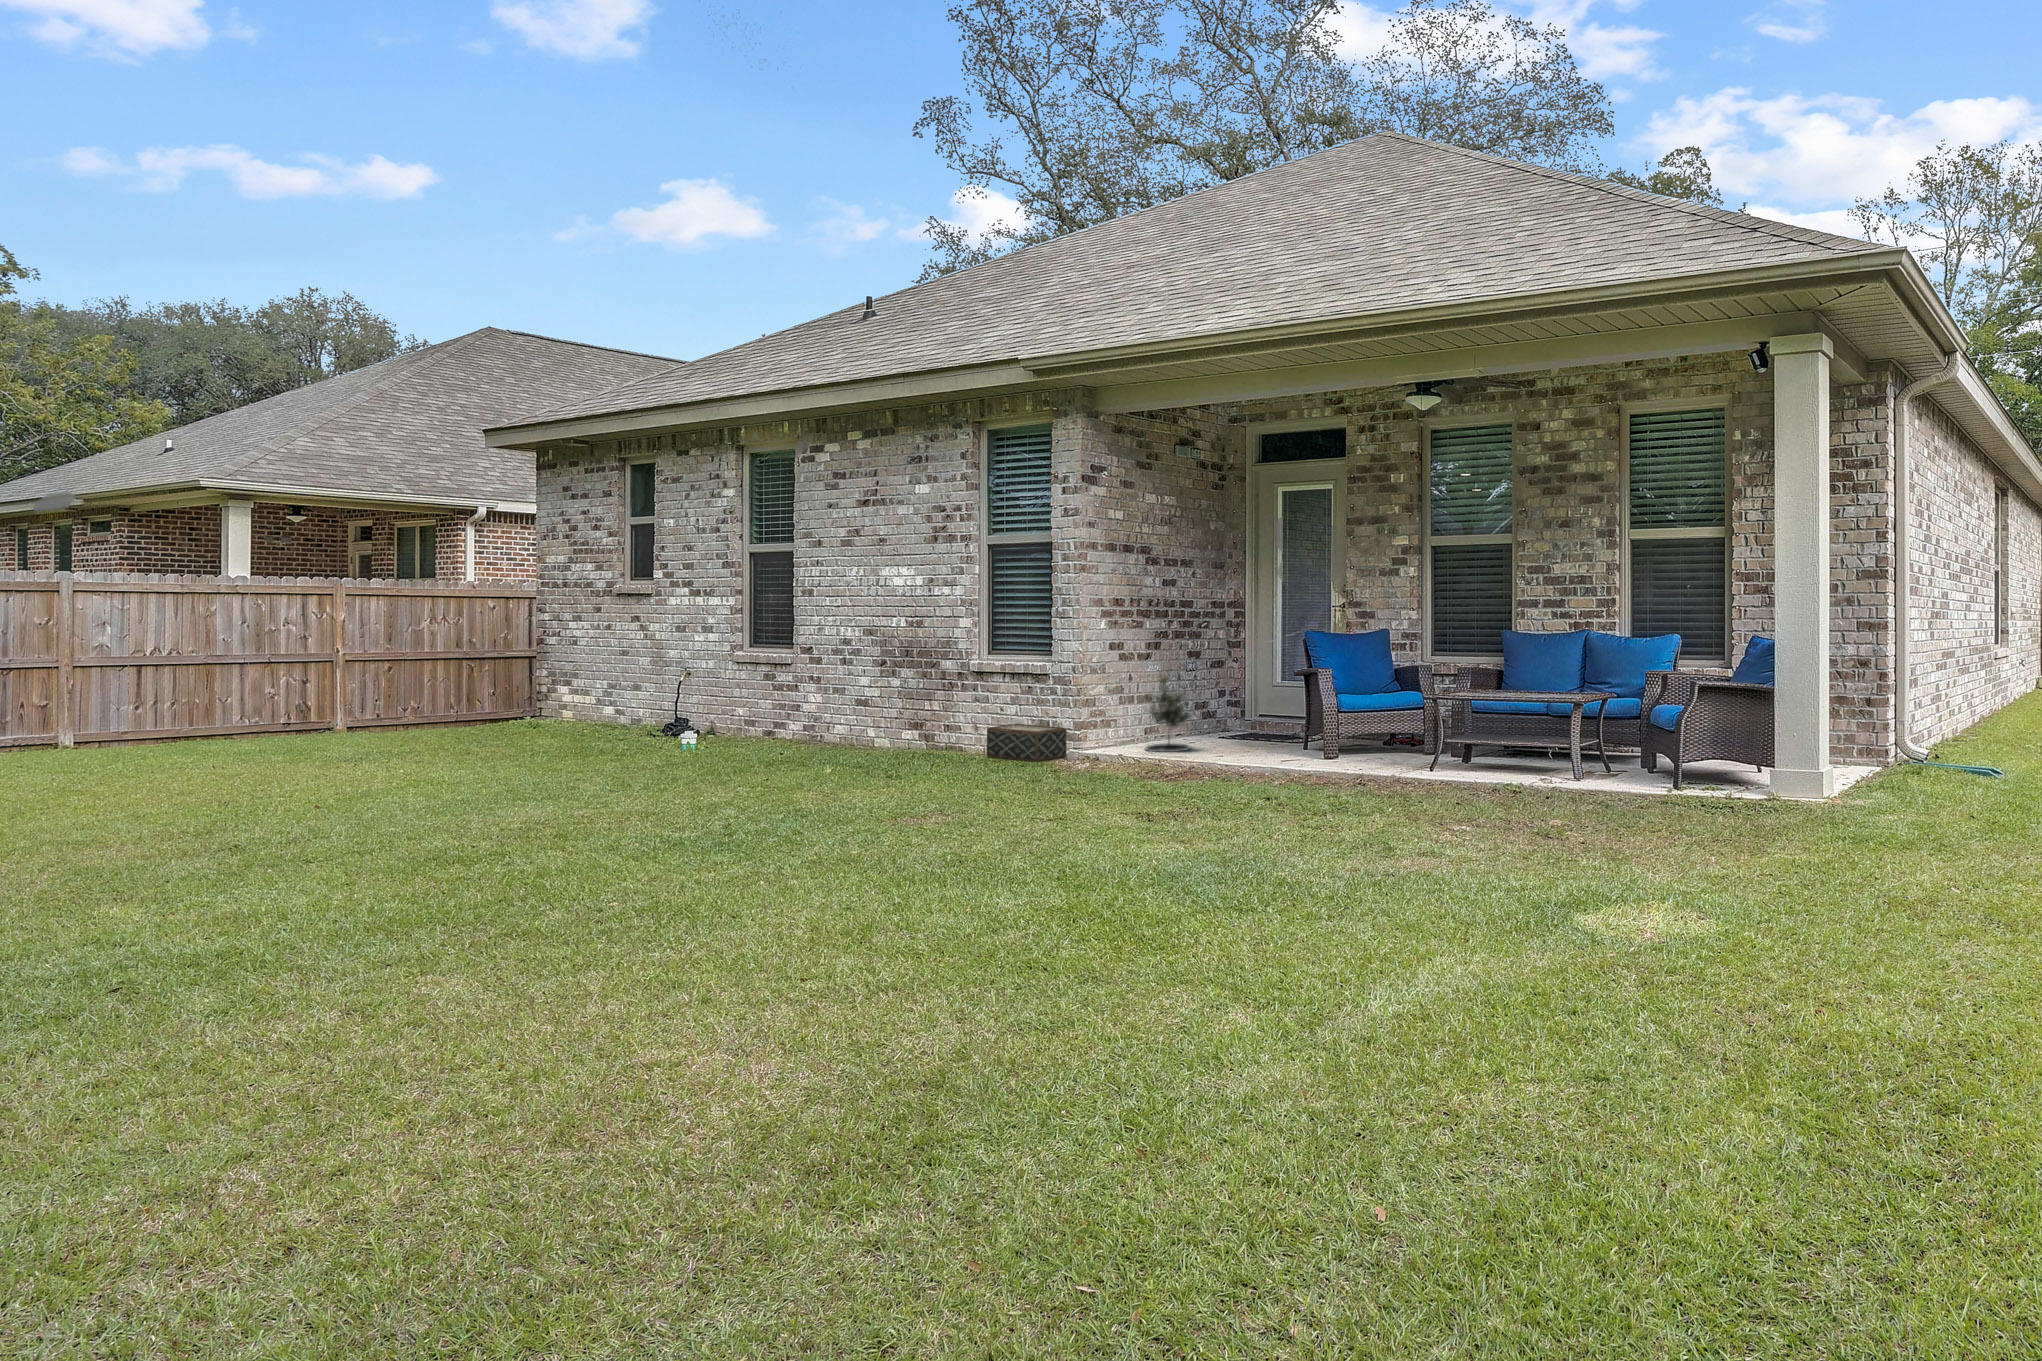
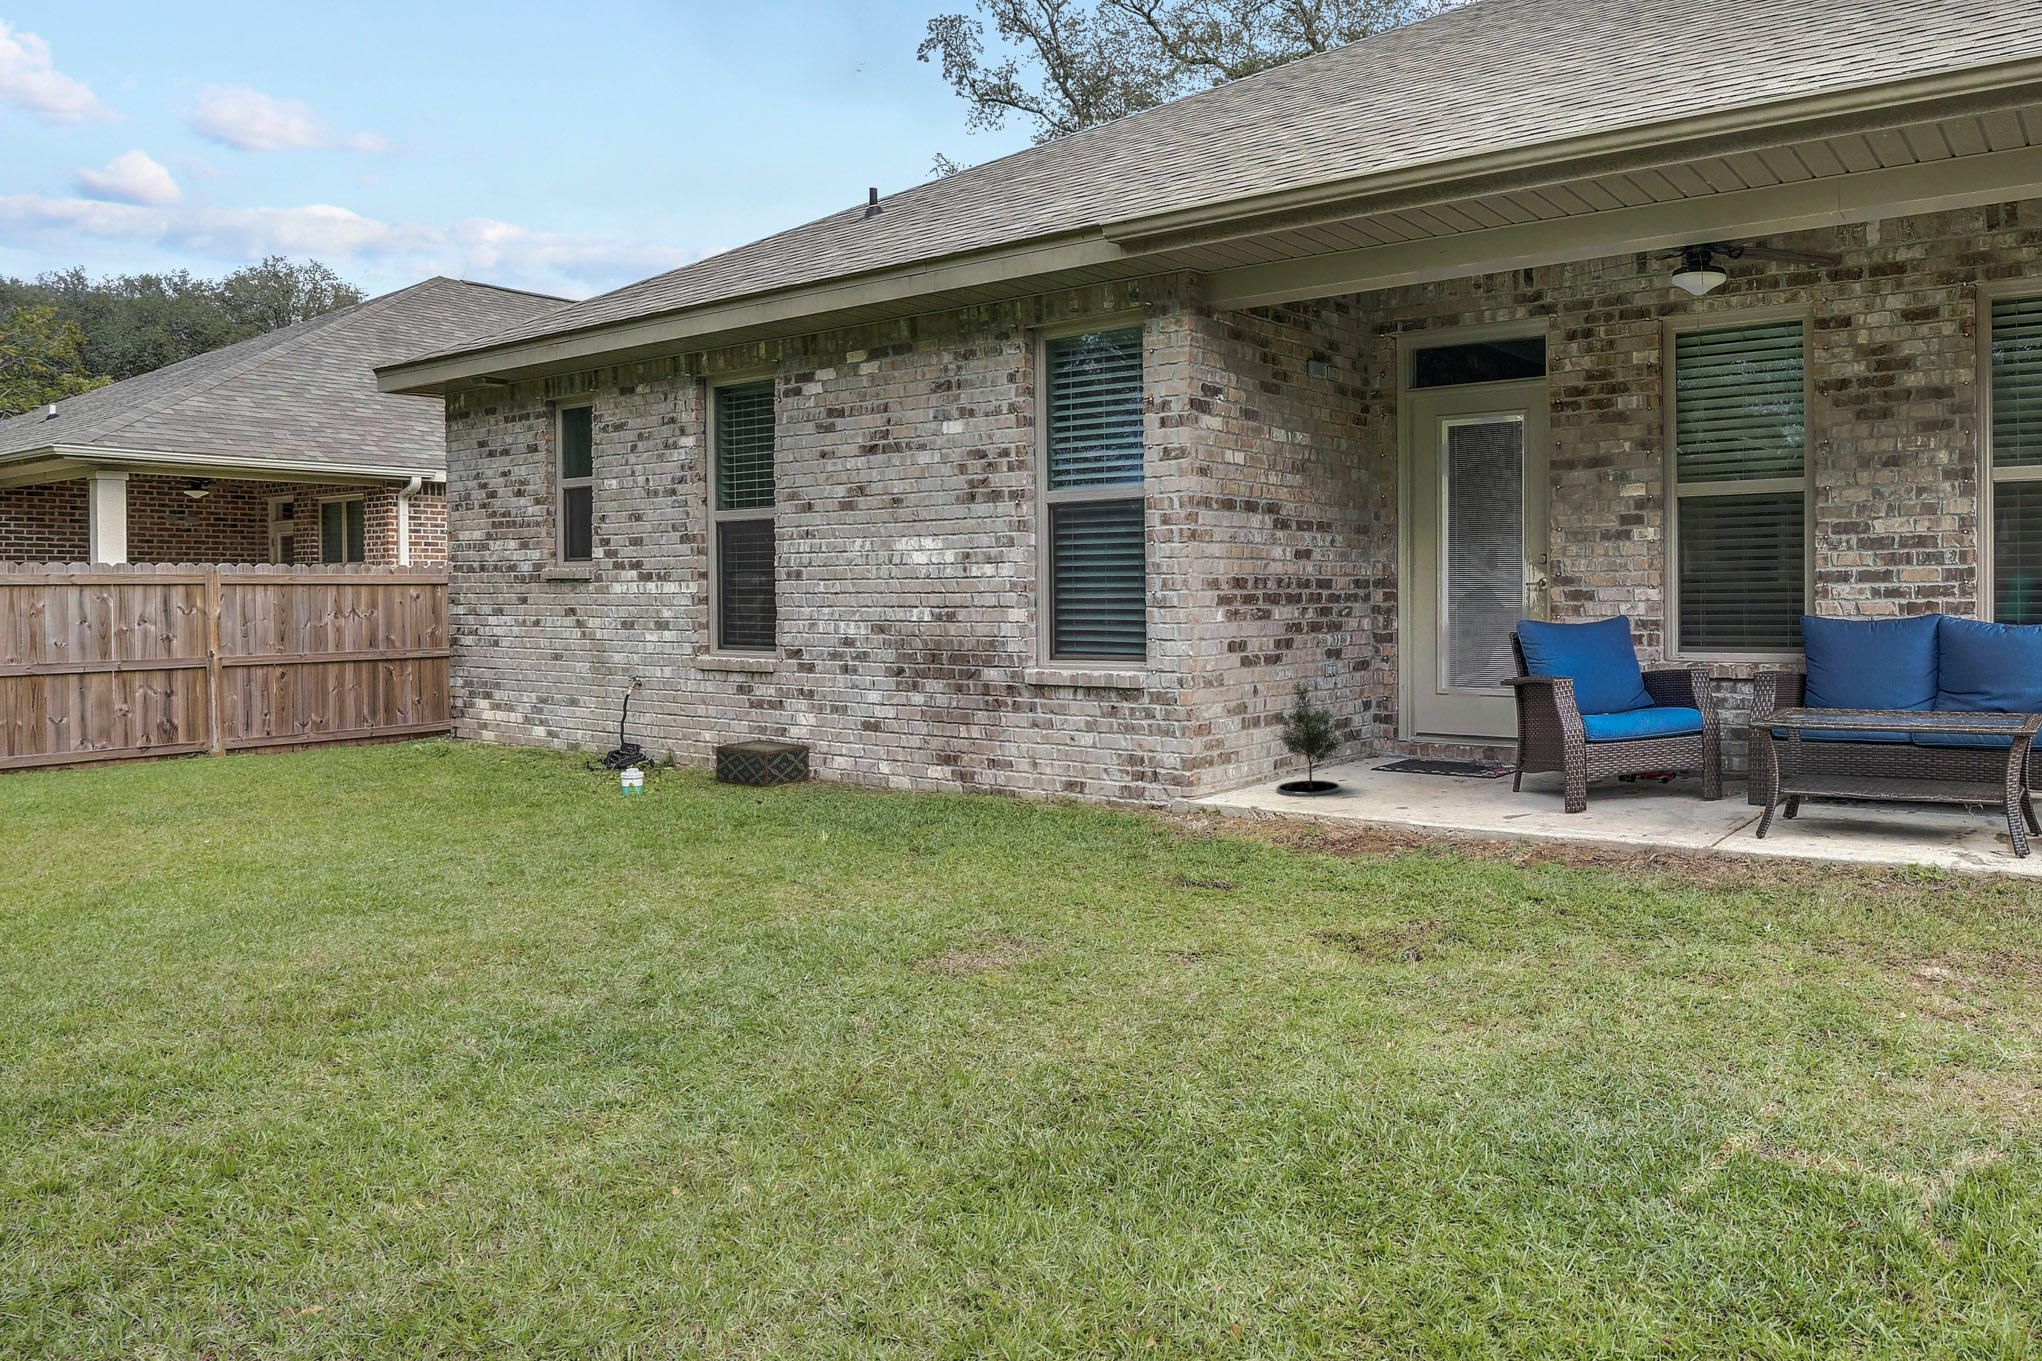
woven basket: present [987,724,1067,761] -> present [716,740,809,787]

